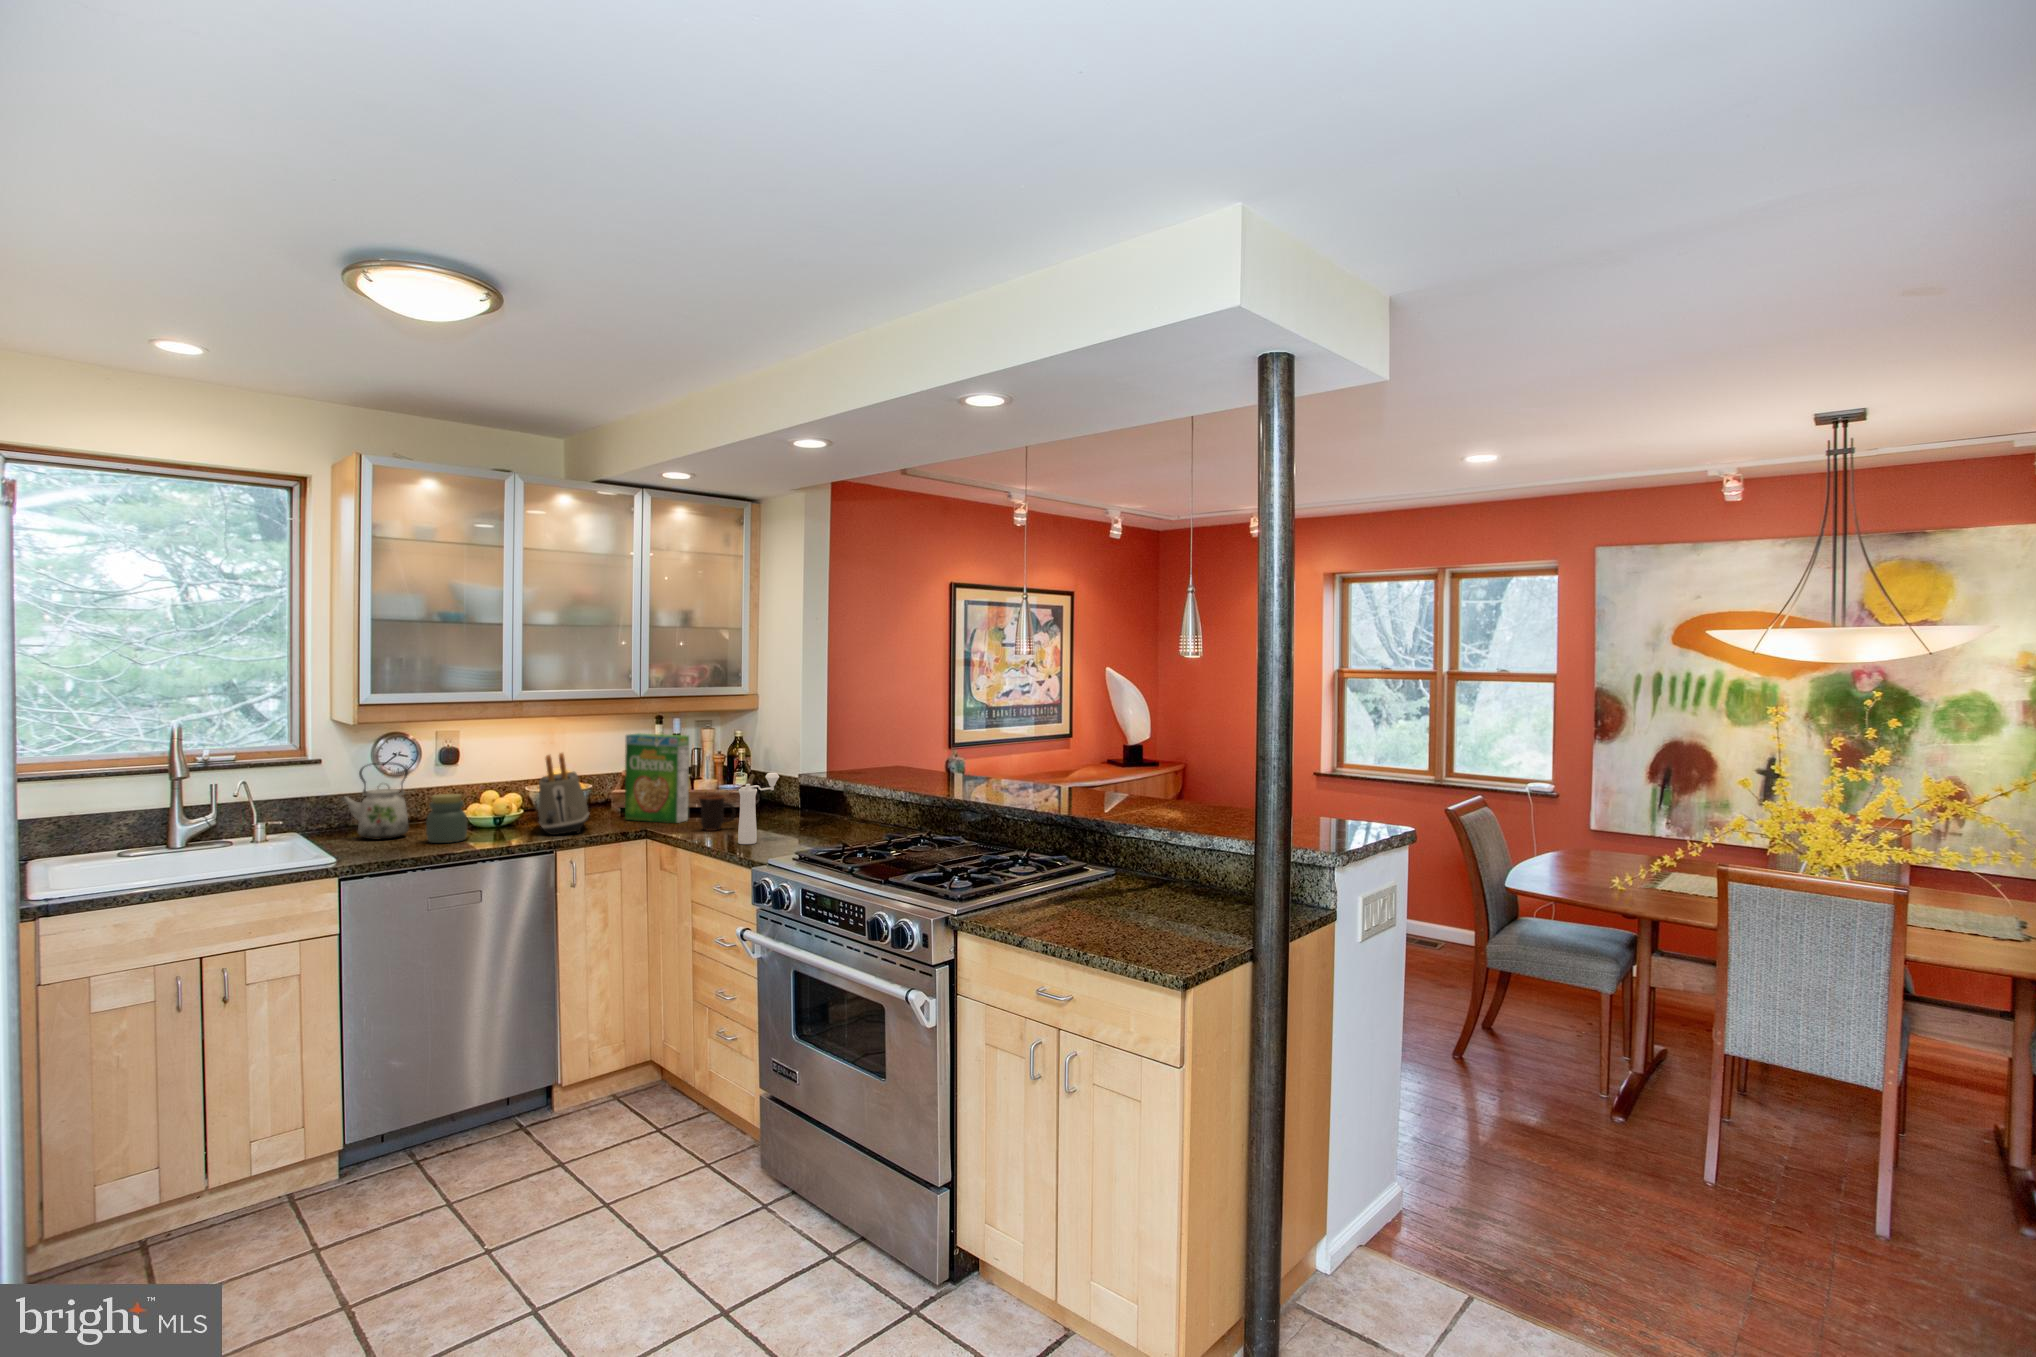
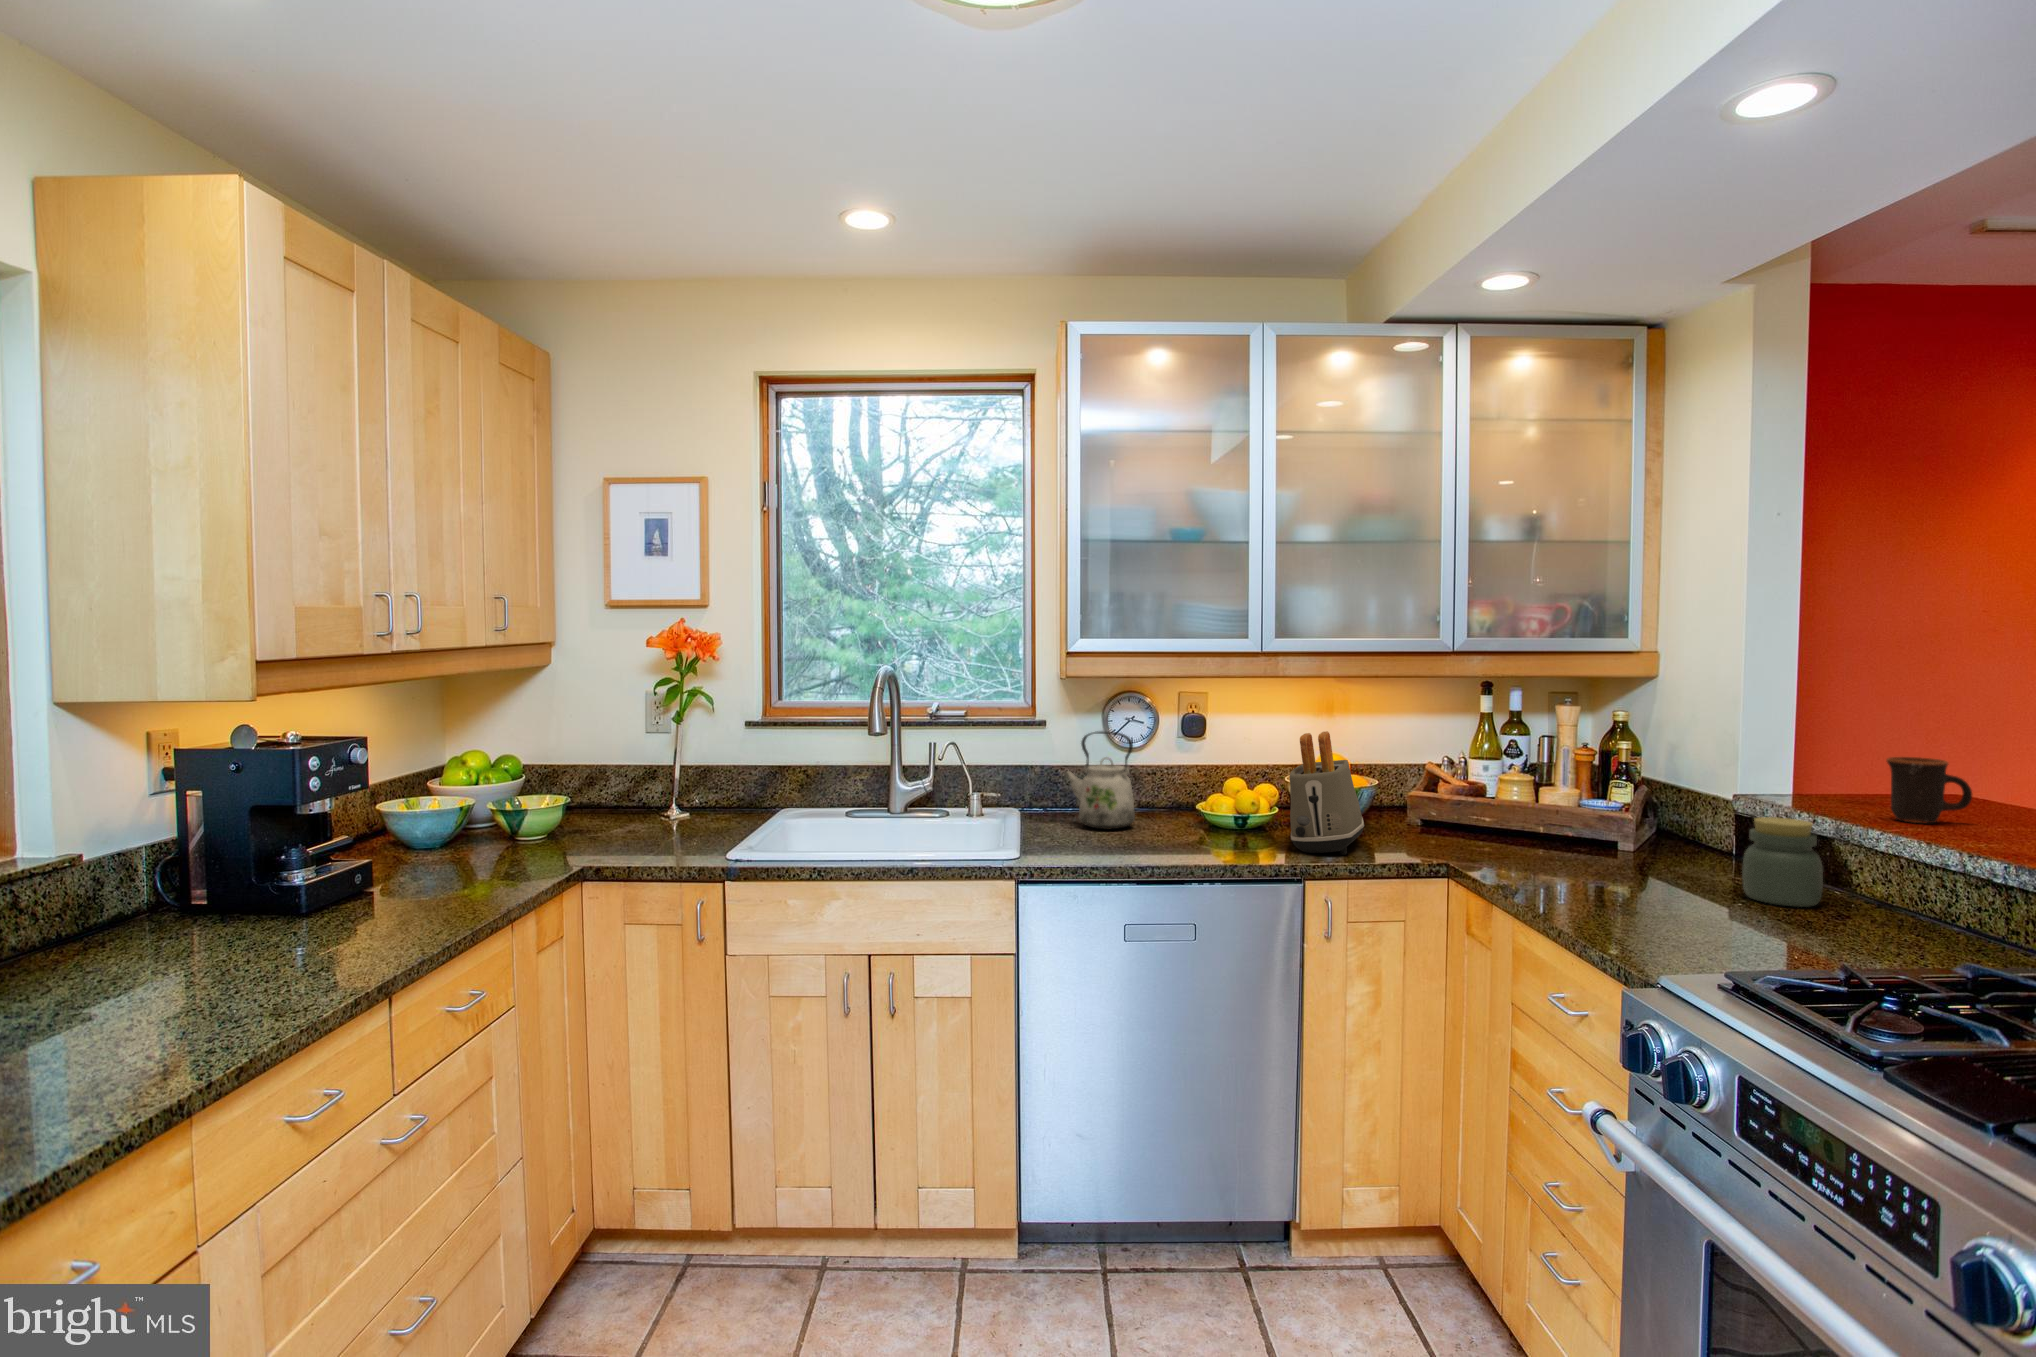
cereal box: present [625,733,689,823] -> none [1423,708,1529,855]
pepper mill: present [738,773,779,844] -> none [1617,793,1711,930]
jar: present [426,794,467,843] -> present [1742,817,1823,907]
mug: present [698,794,736,831] -> present [1887,757,1972,824]

